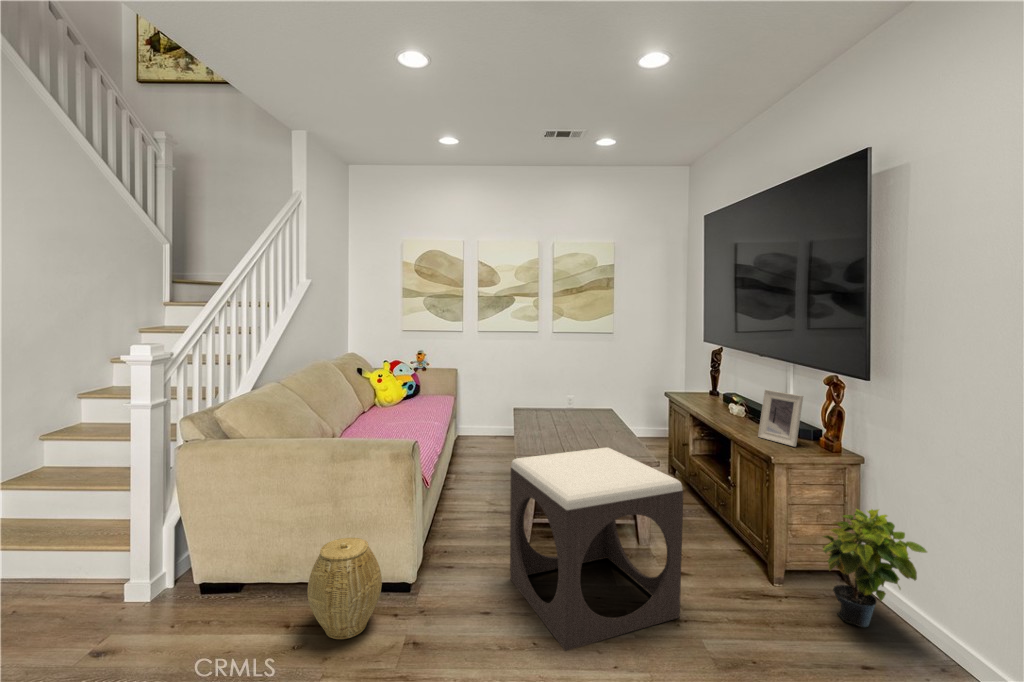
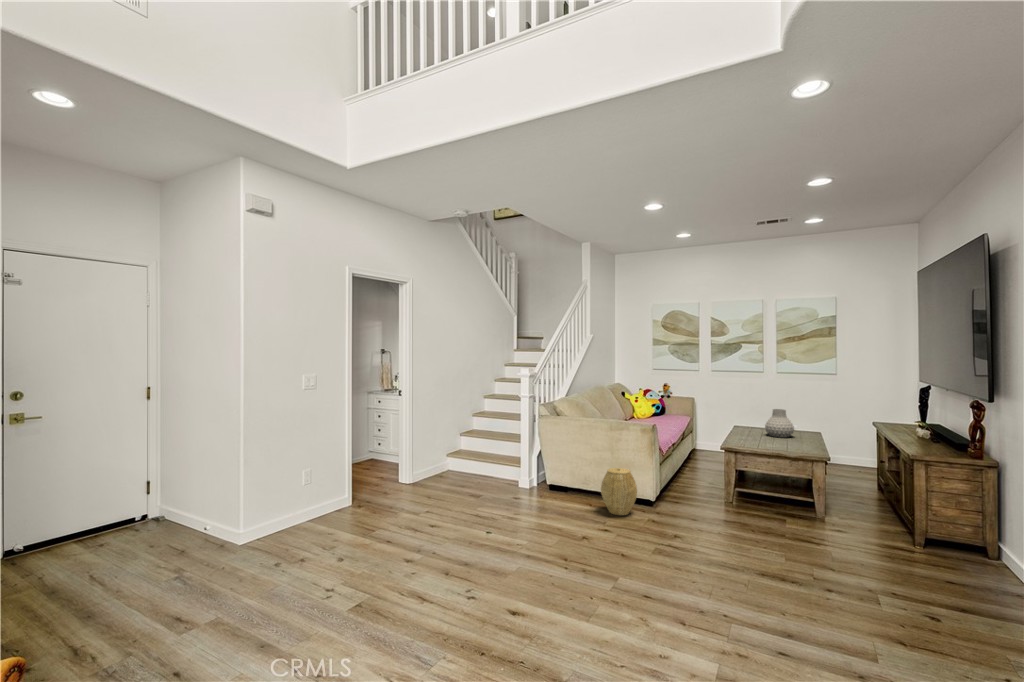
vase: none [560,387,596,427] -> present [765,409,794,438]
picture frame: present [758,390,803,447] -> none [909,410,939,450]
footstool: present [510,447,684,651] -> none [713,439,821,542]
potted plant: present [823,509,927,627] -> none [929,486,1005,569]

